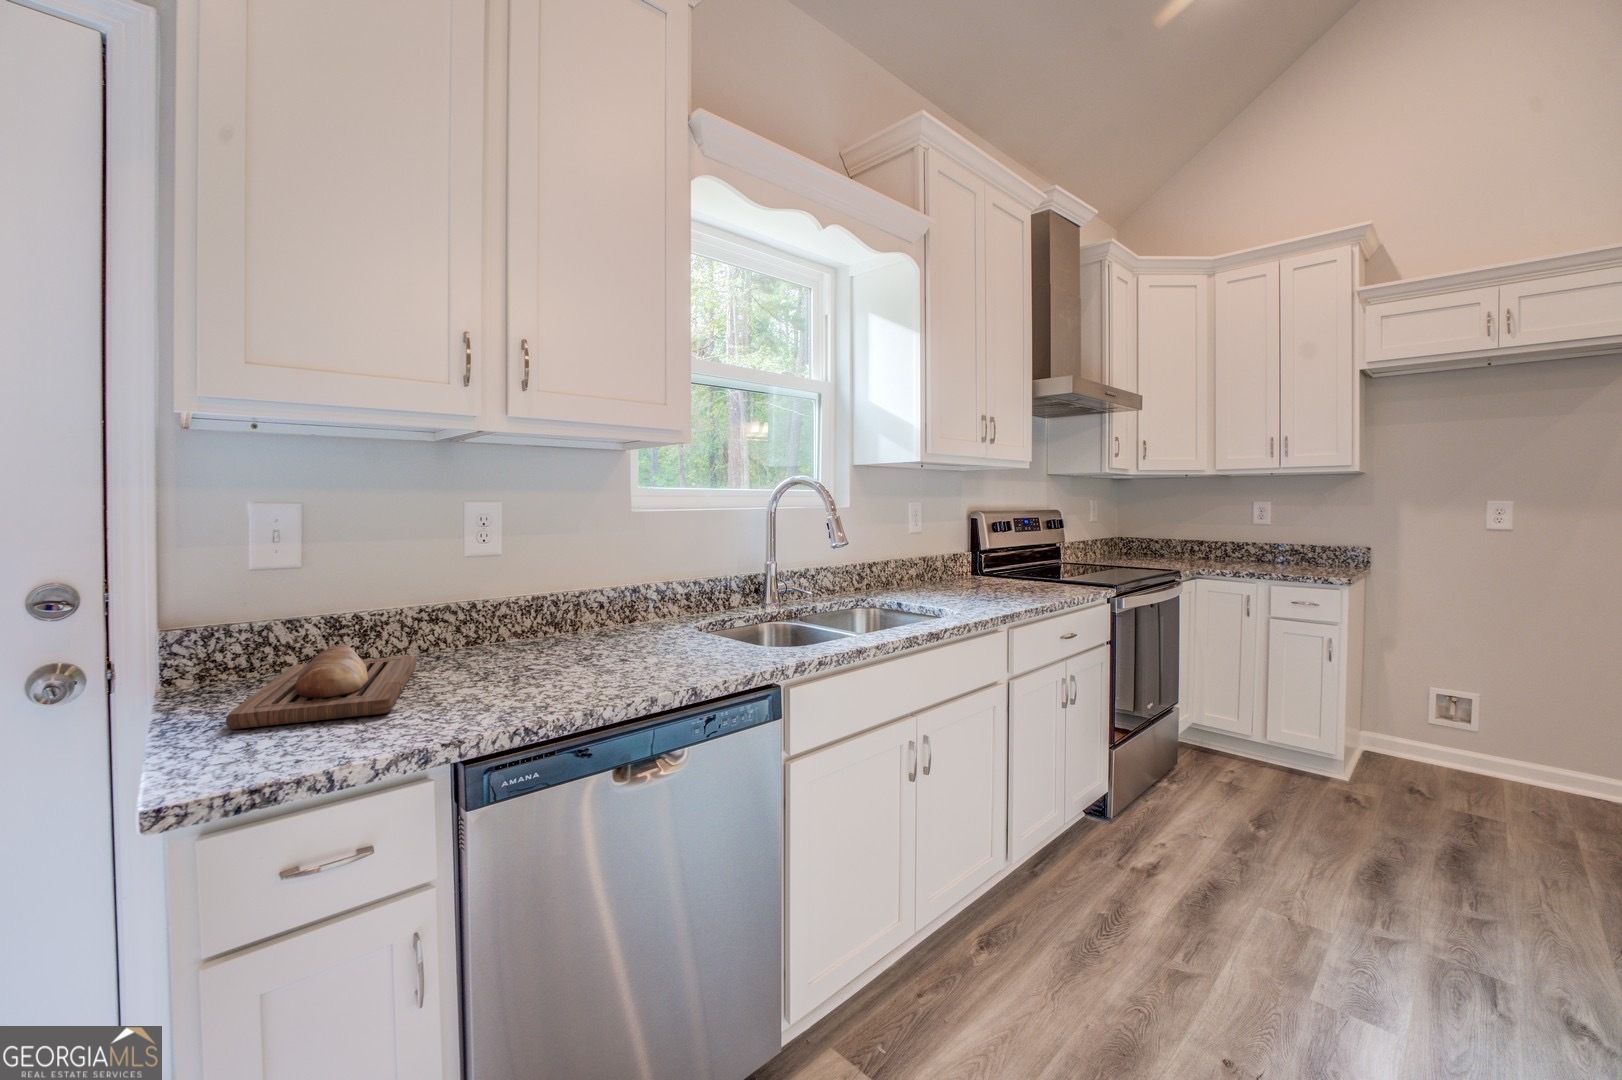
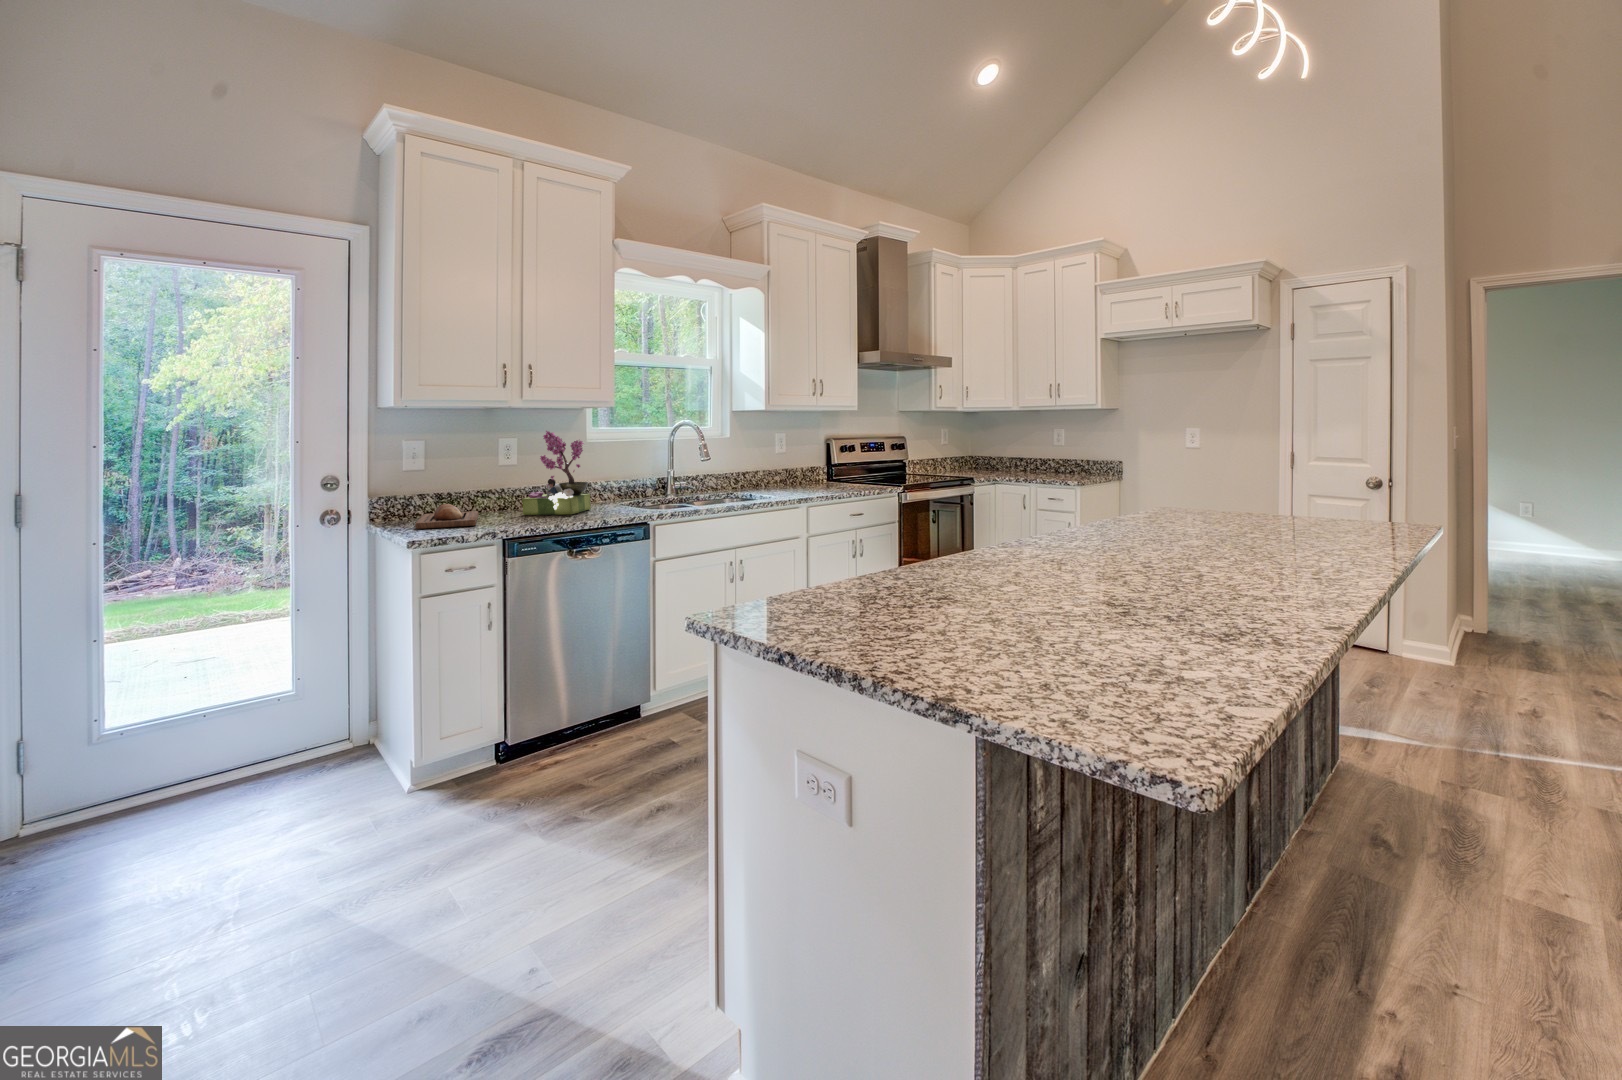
flower arrangement: none [512,488,648,662] -> present [522,431,591,515]

